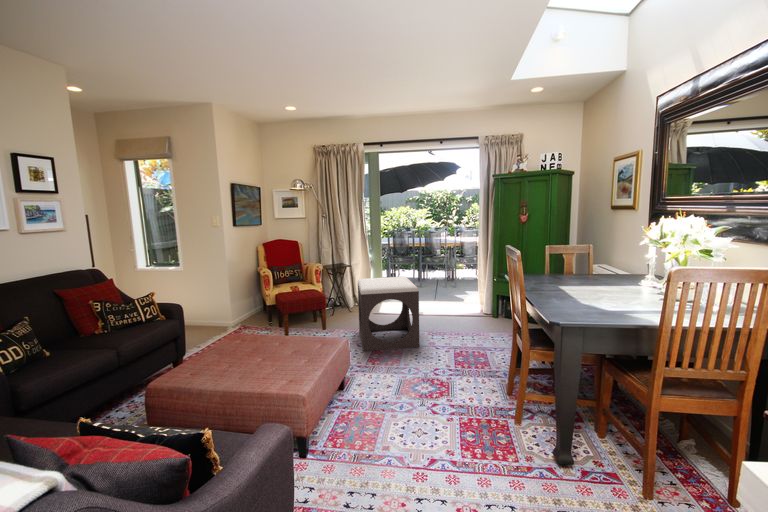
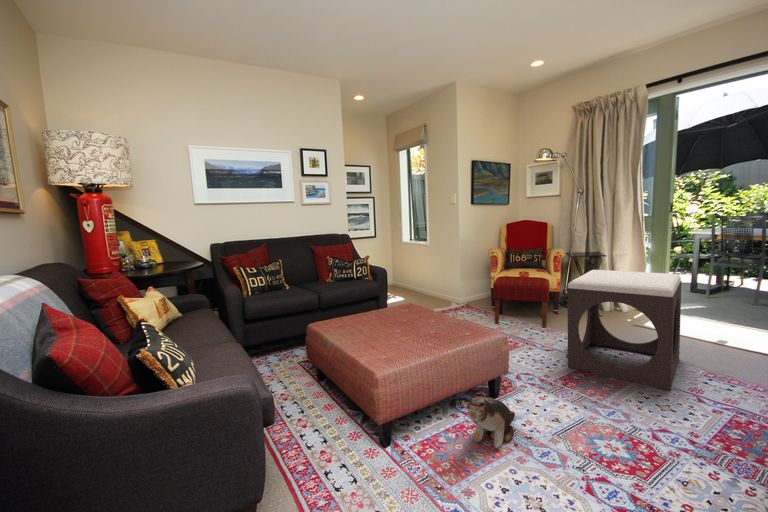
plush toy: none [356,384,379,420] -> present [462,396,515,448]

